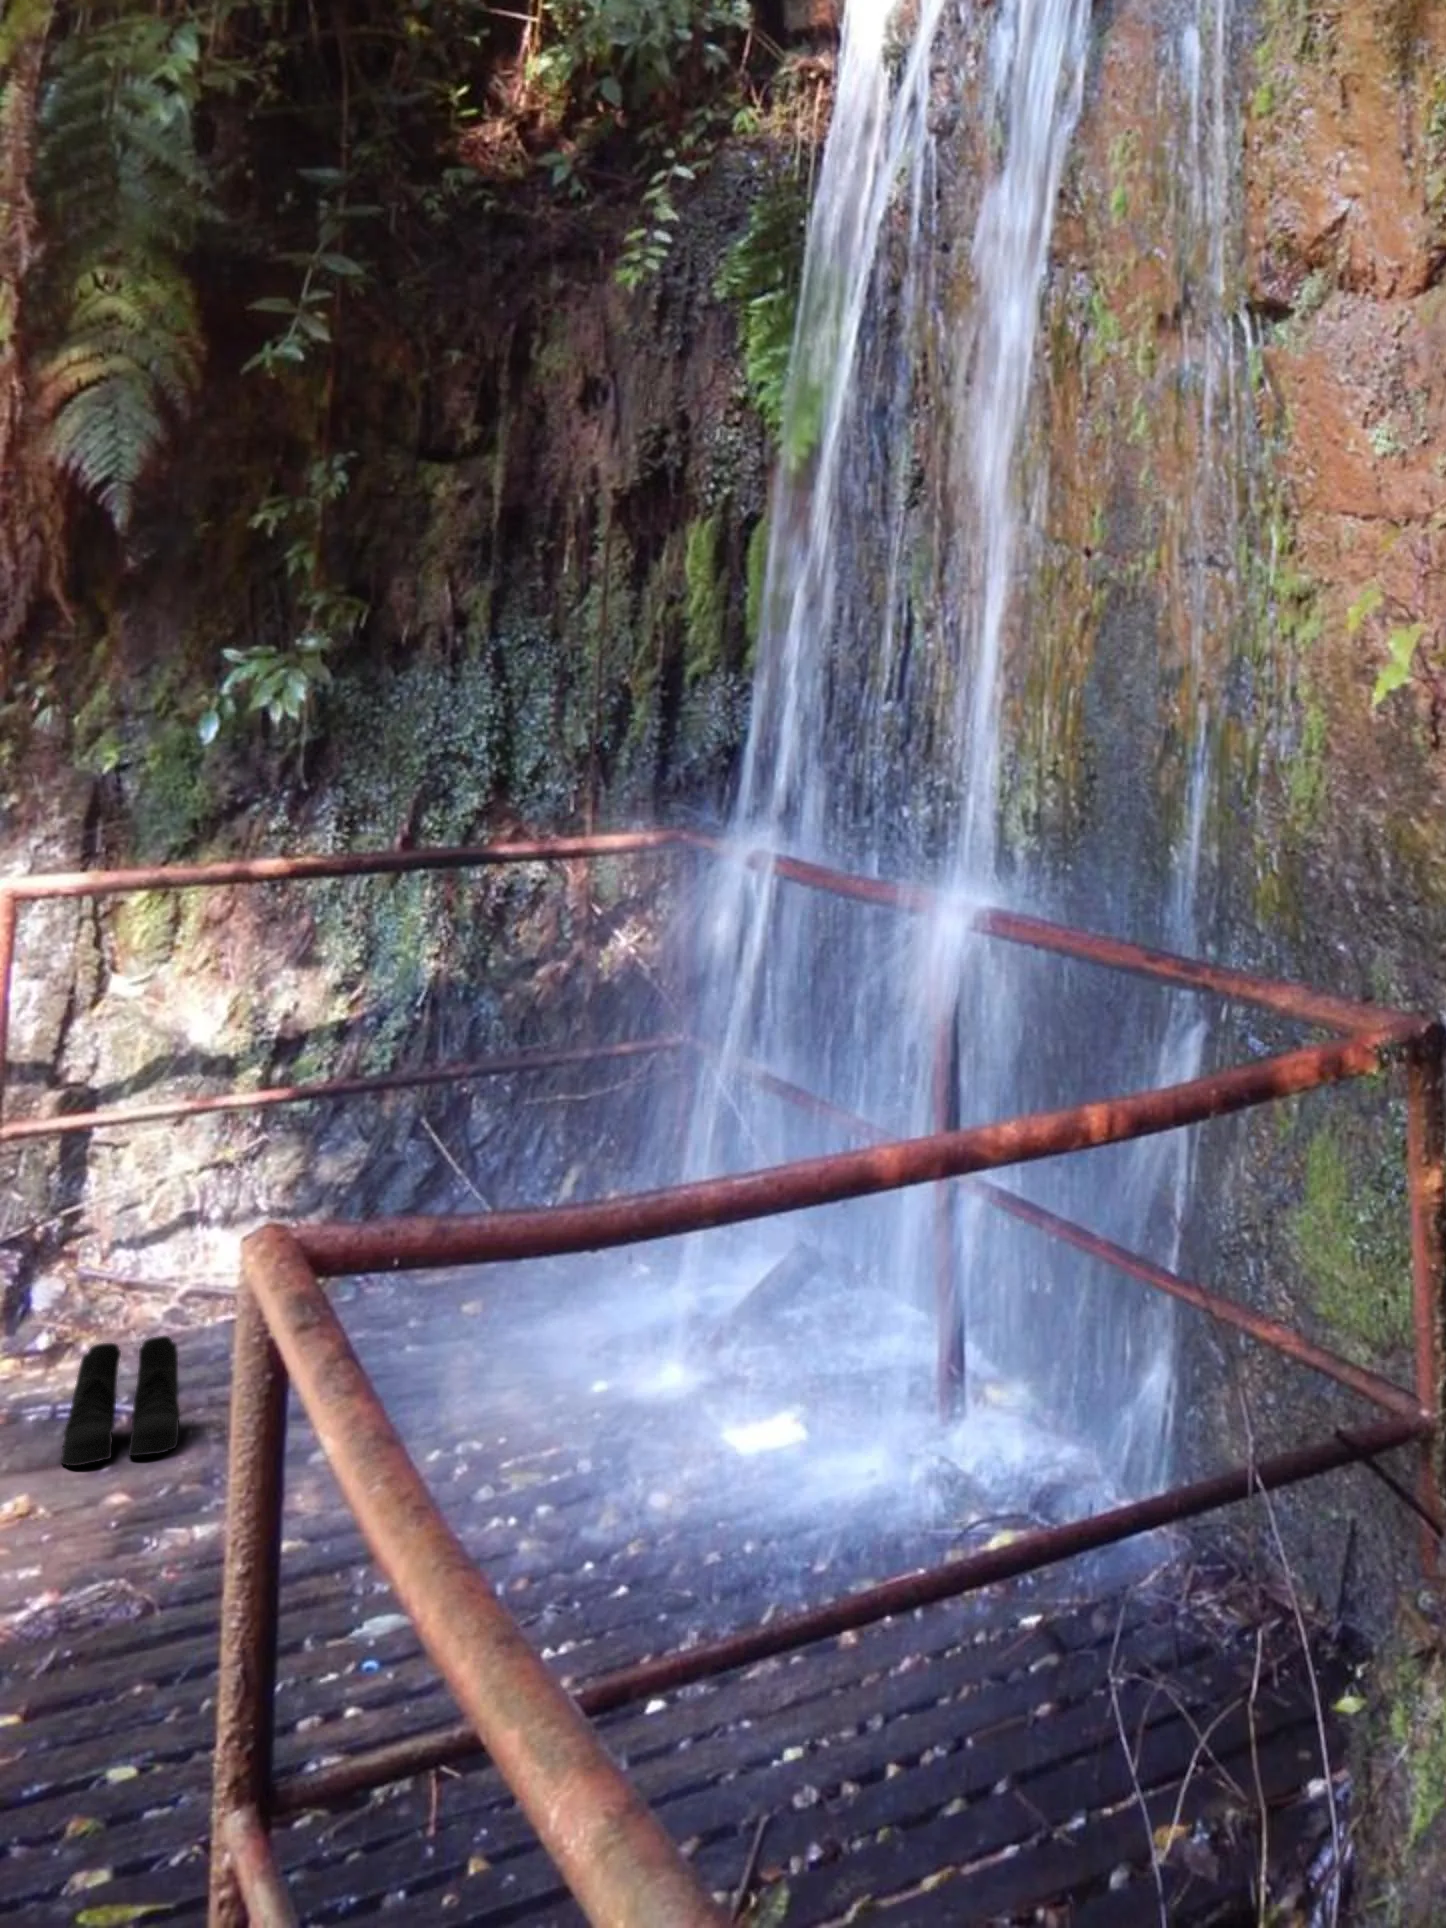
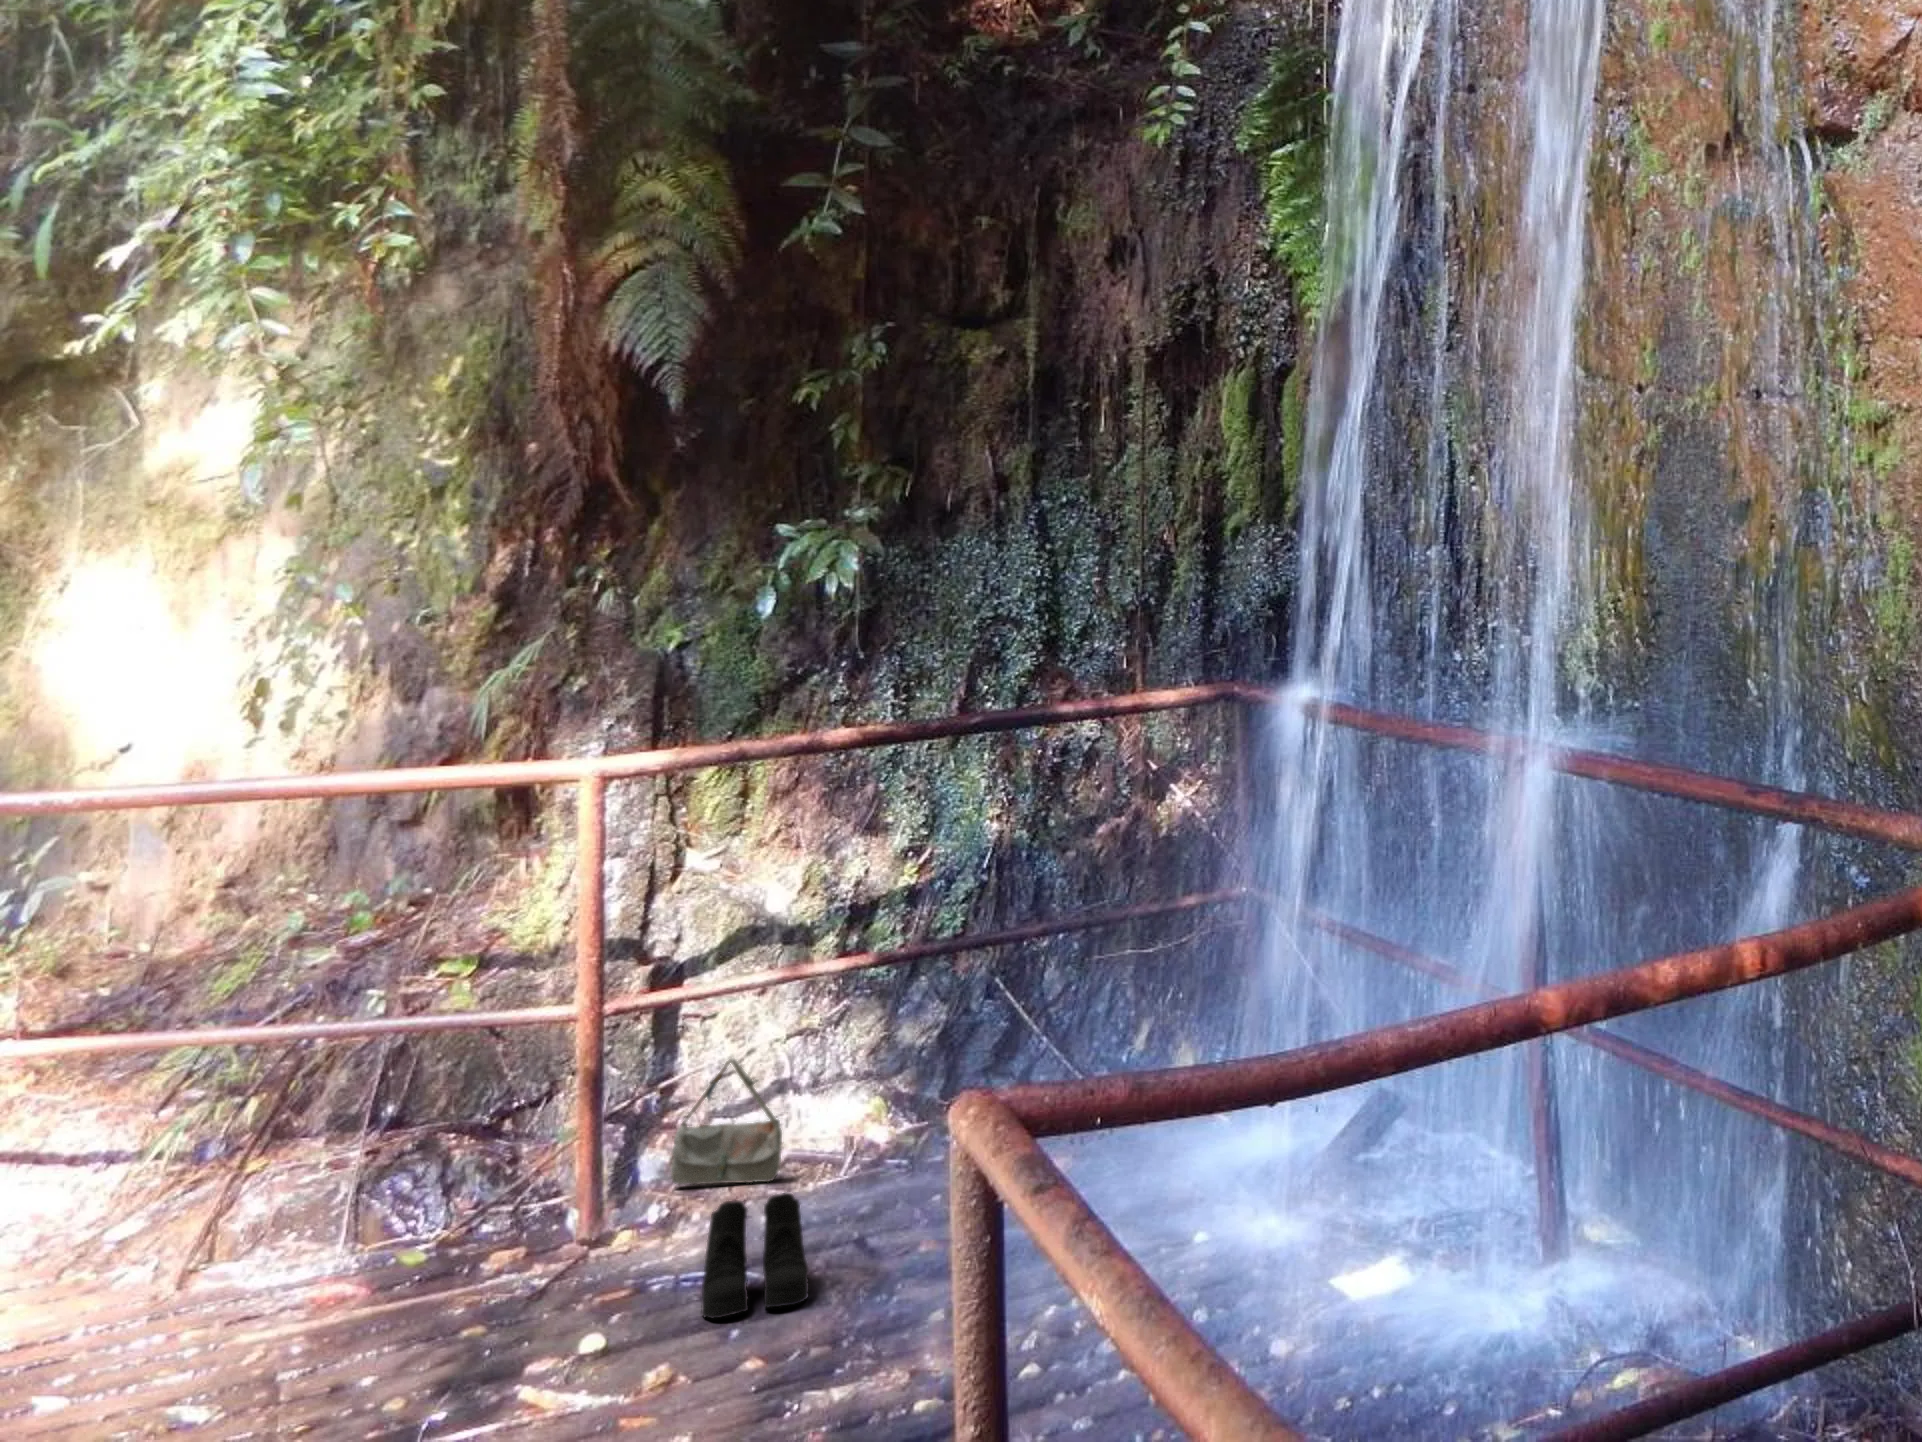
bag: none [56,1194,178,1325] -> present [670,1058,782,1185]

